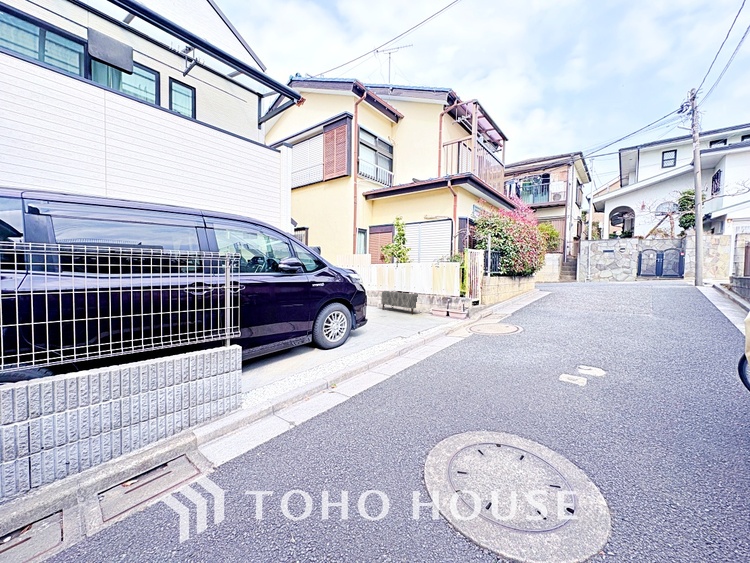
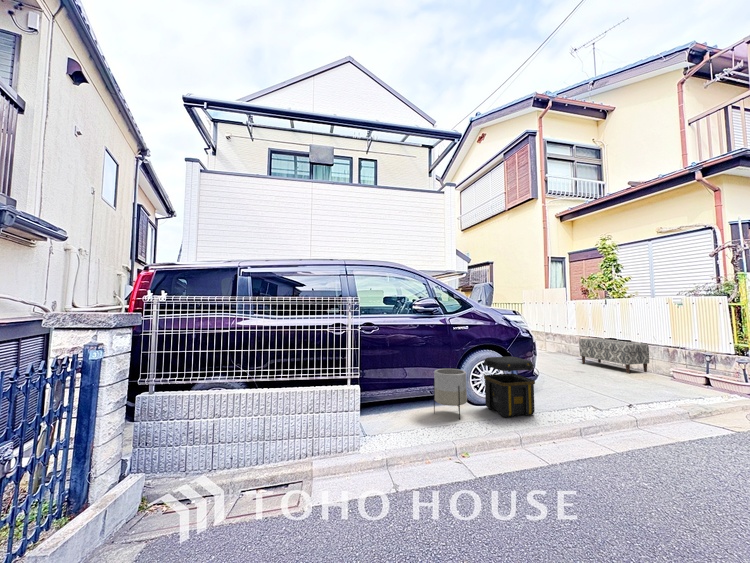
toolbox: none [335,307,374,356] -> present [484,356,535,417]
planter: none [295,321,325,364] -> present [433,369,467,420]

